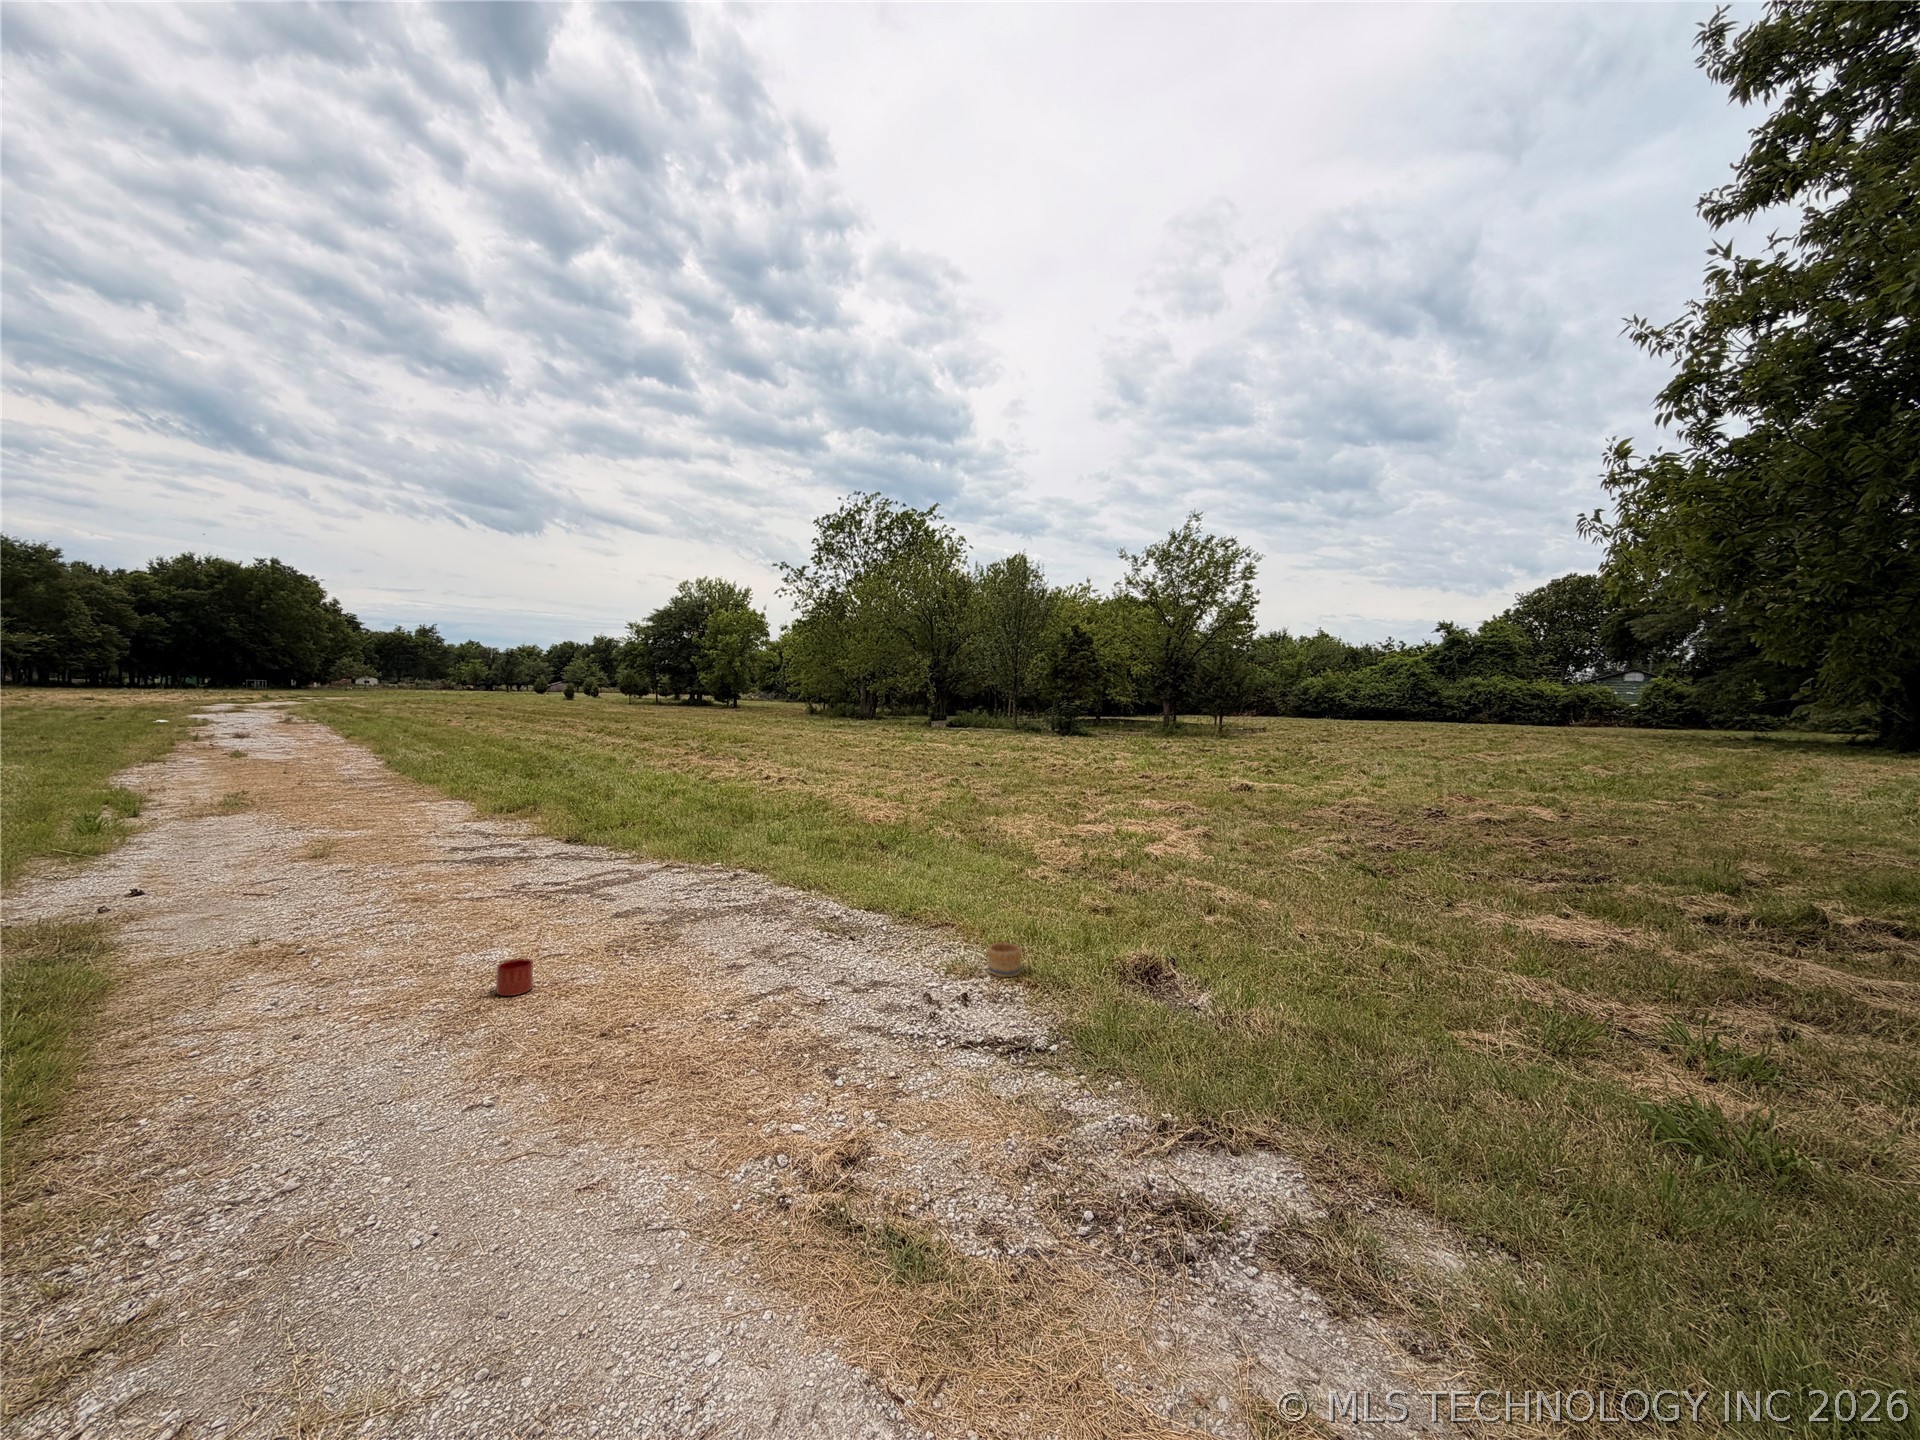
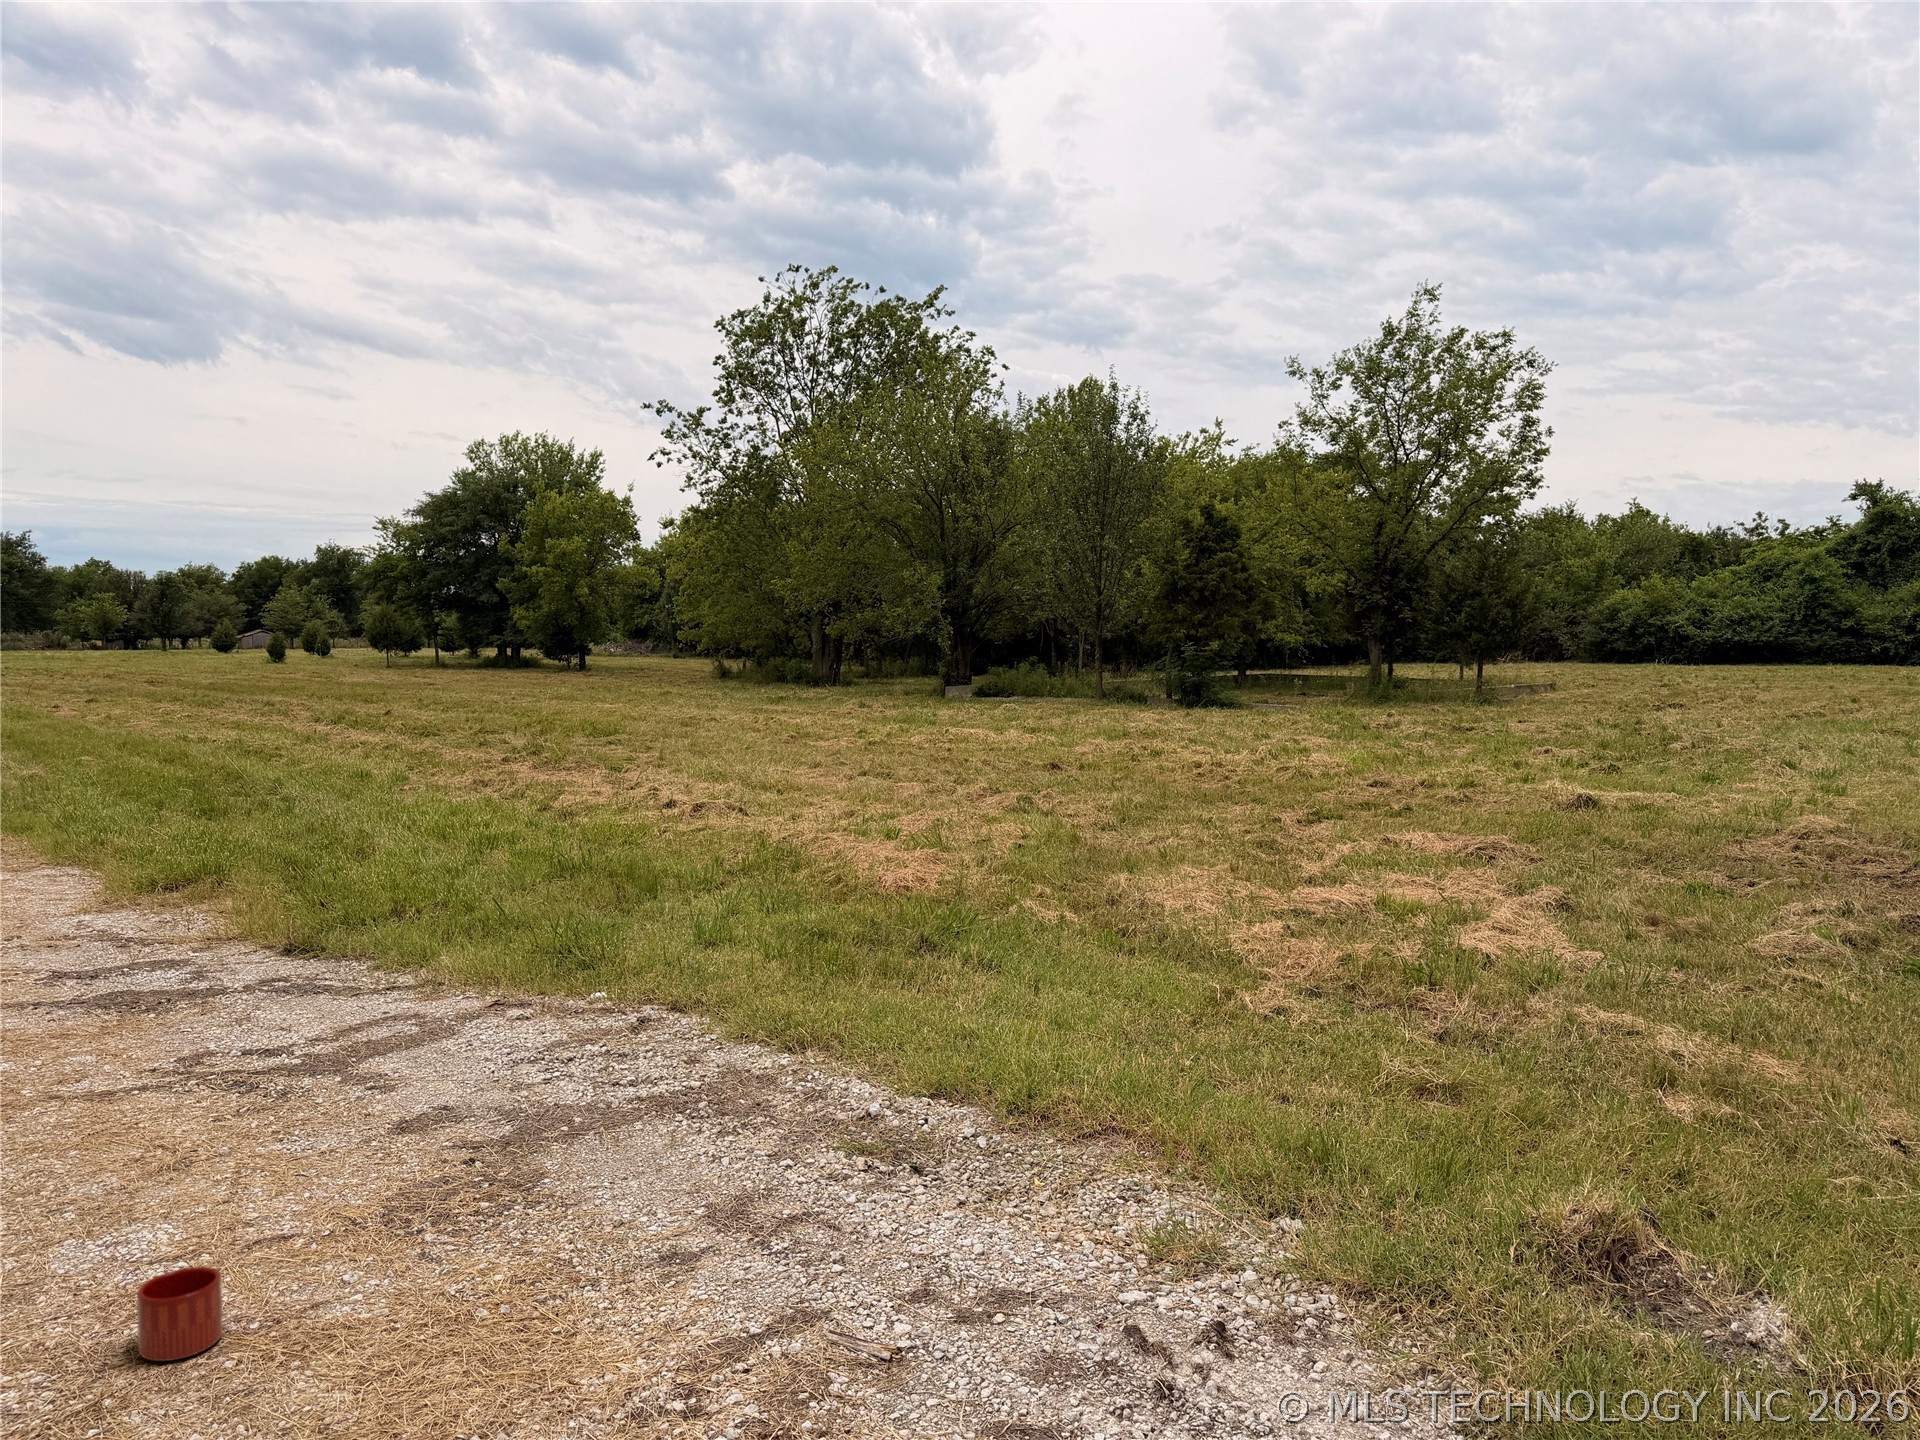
basket: present [988,942,1021,977] -> none [1248,1189,1328,1275]

